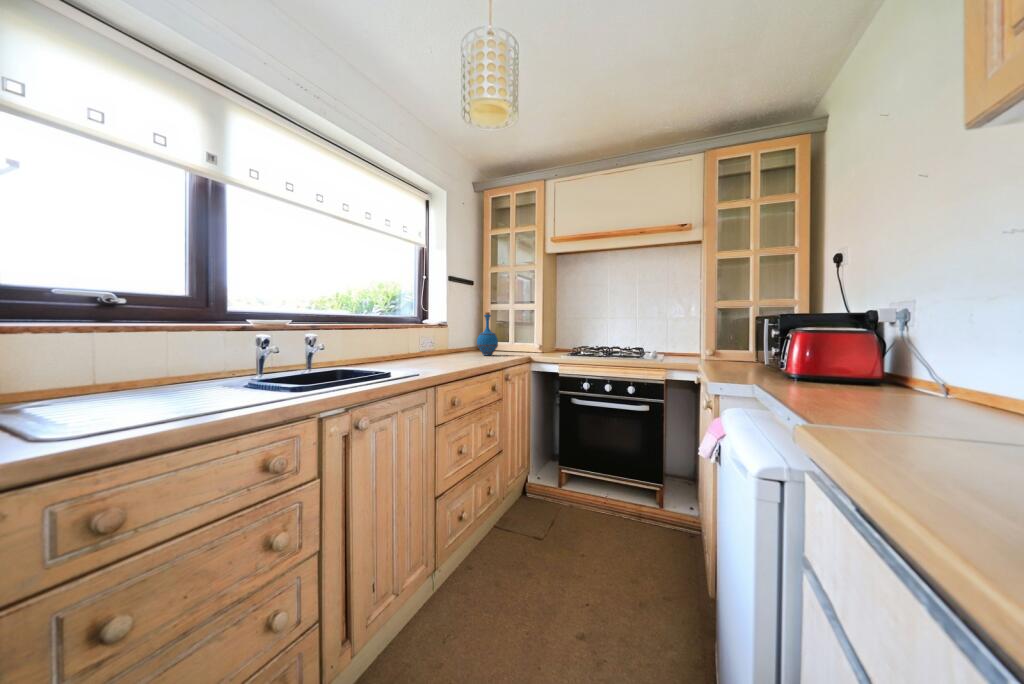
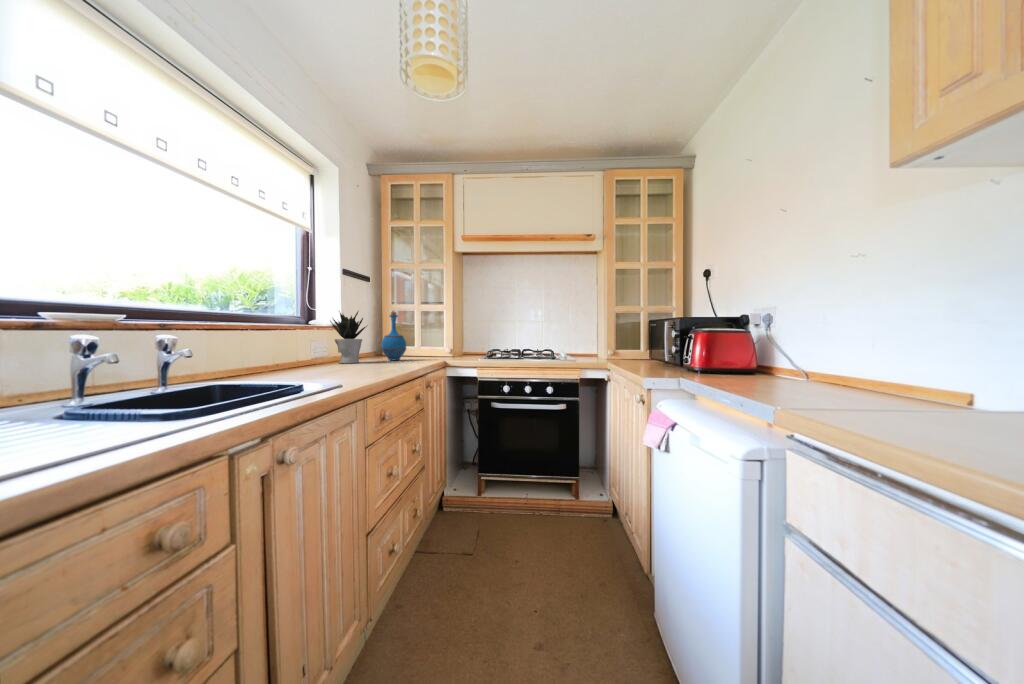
potted plant: none [436,311,466,357] -> present [330,312,367,363]

